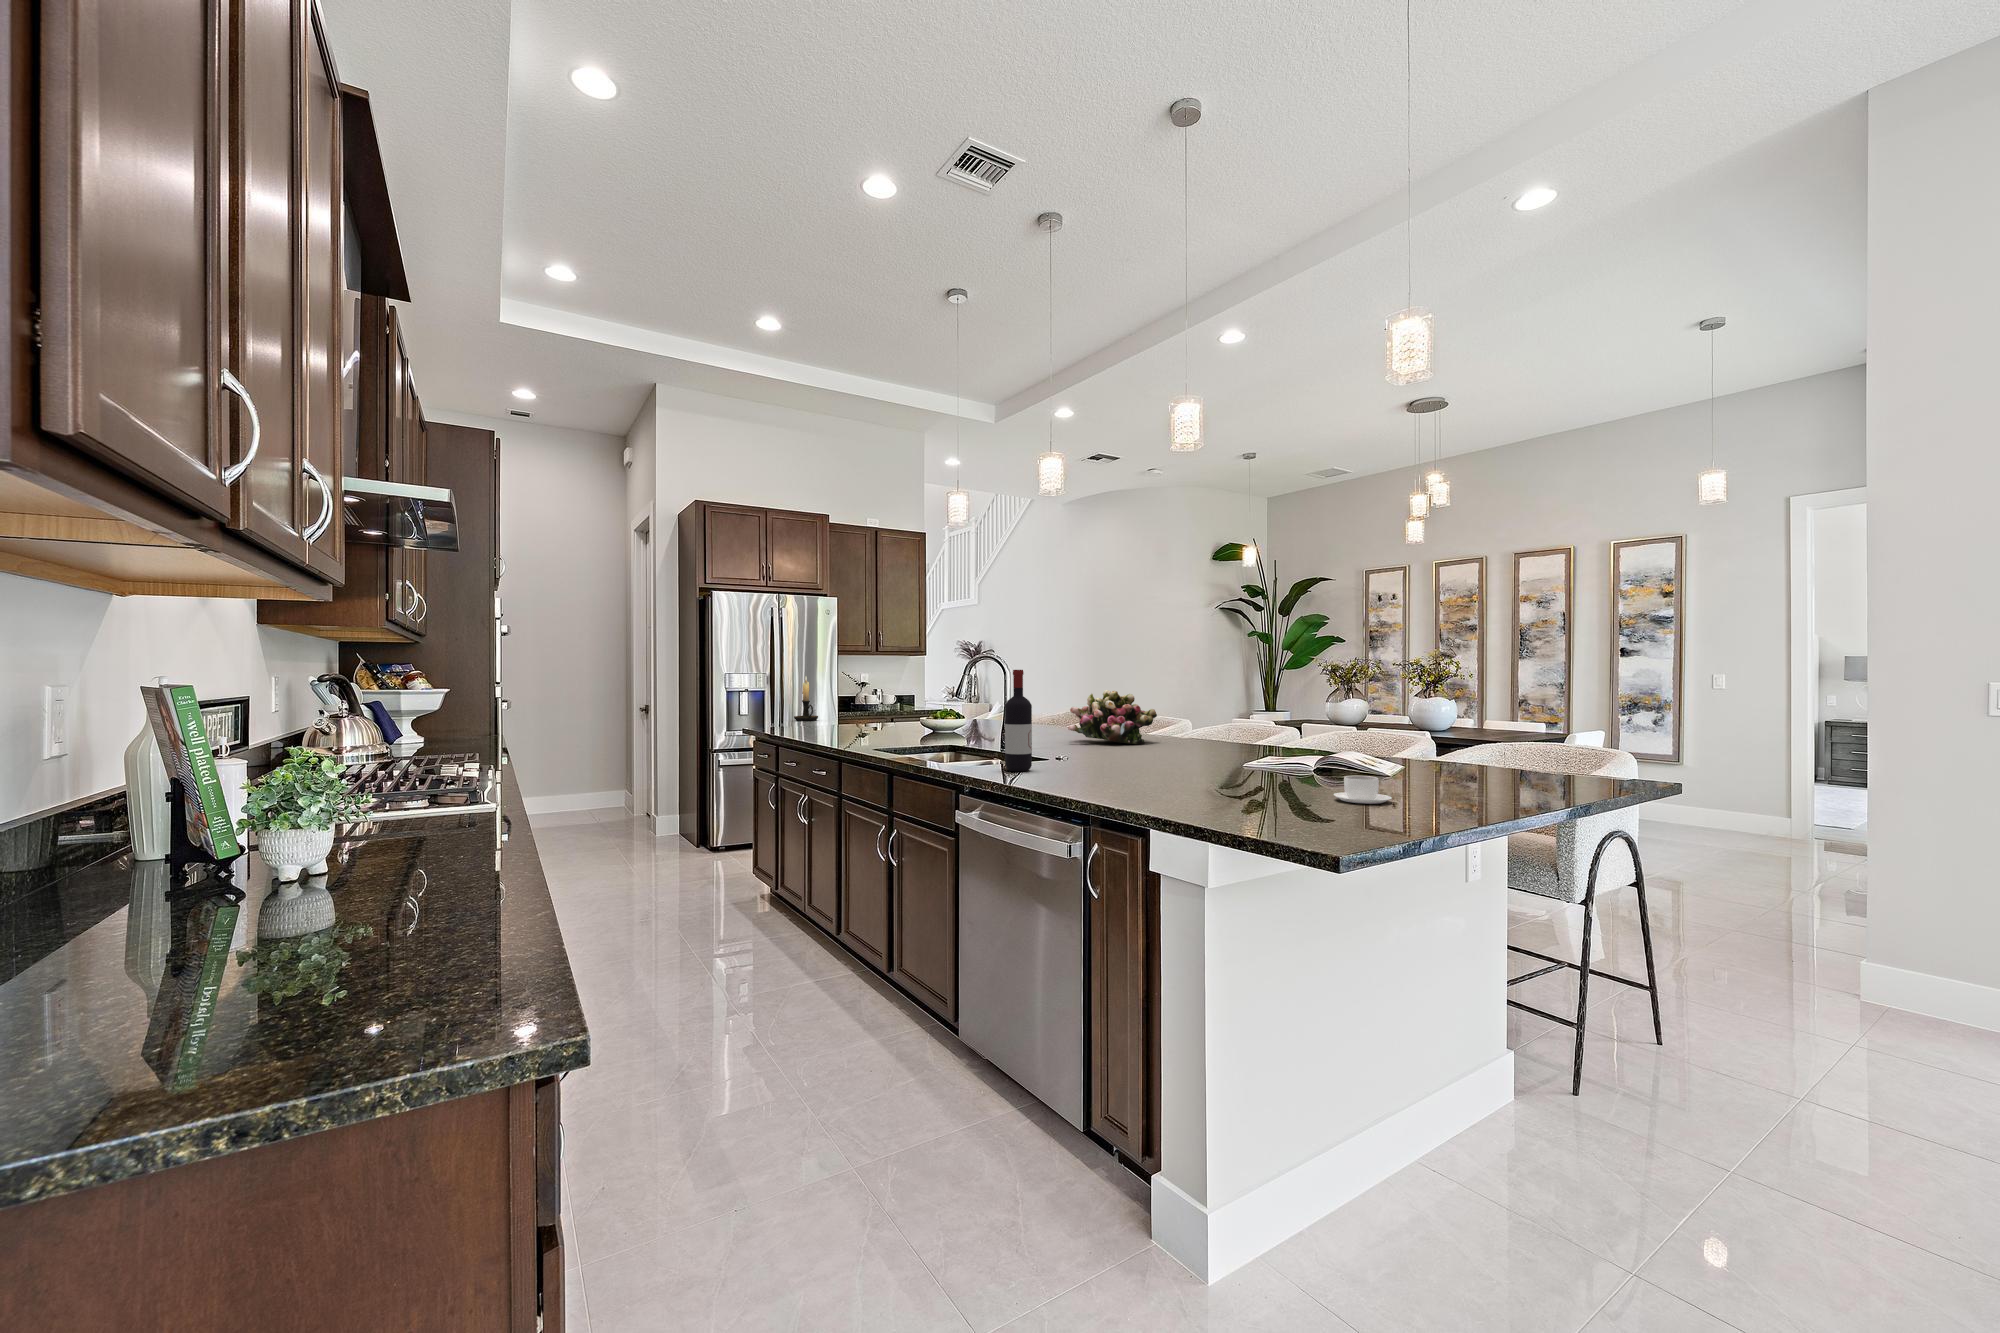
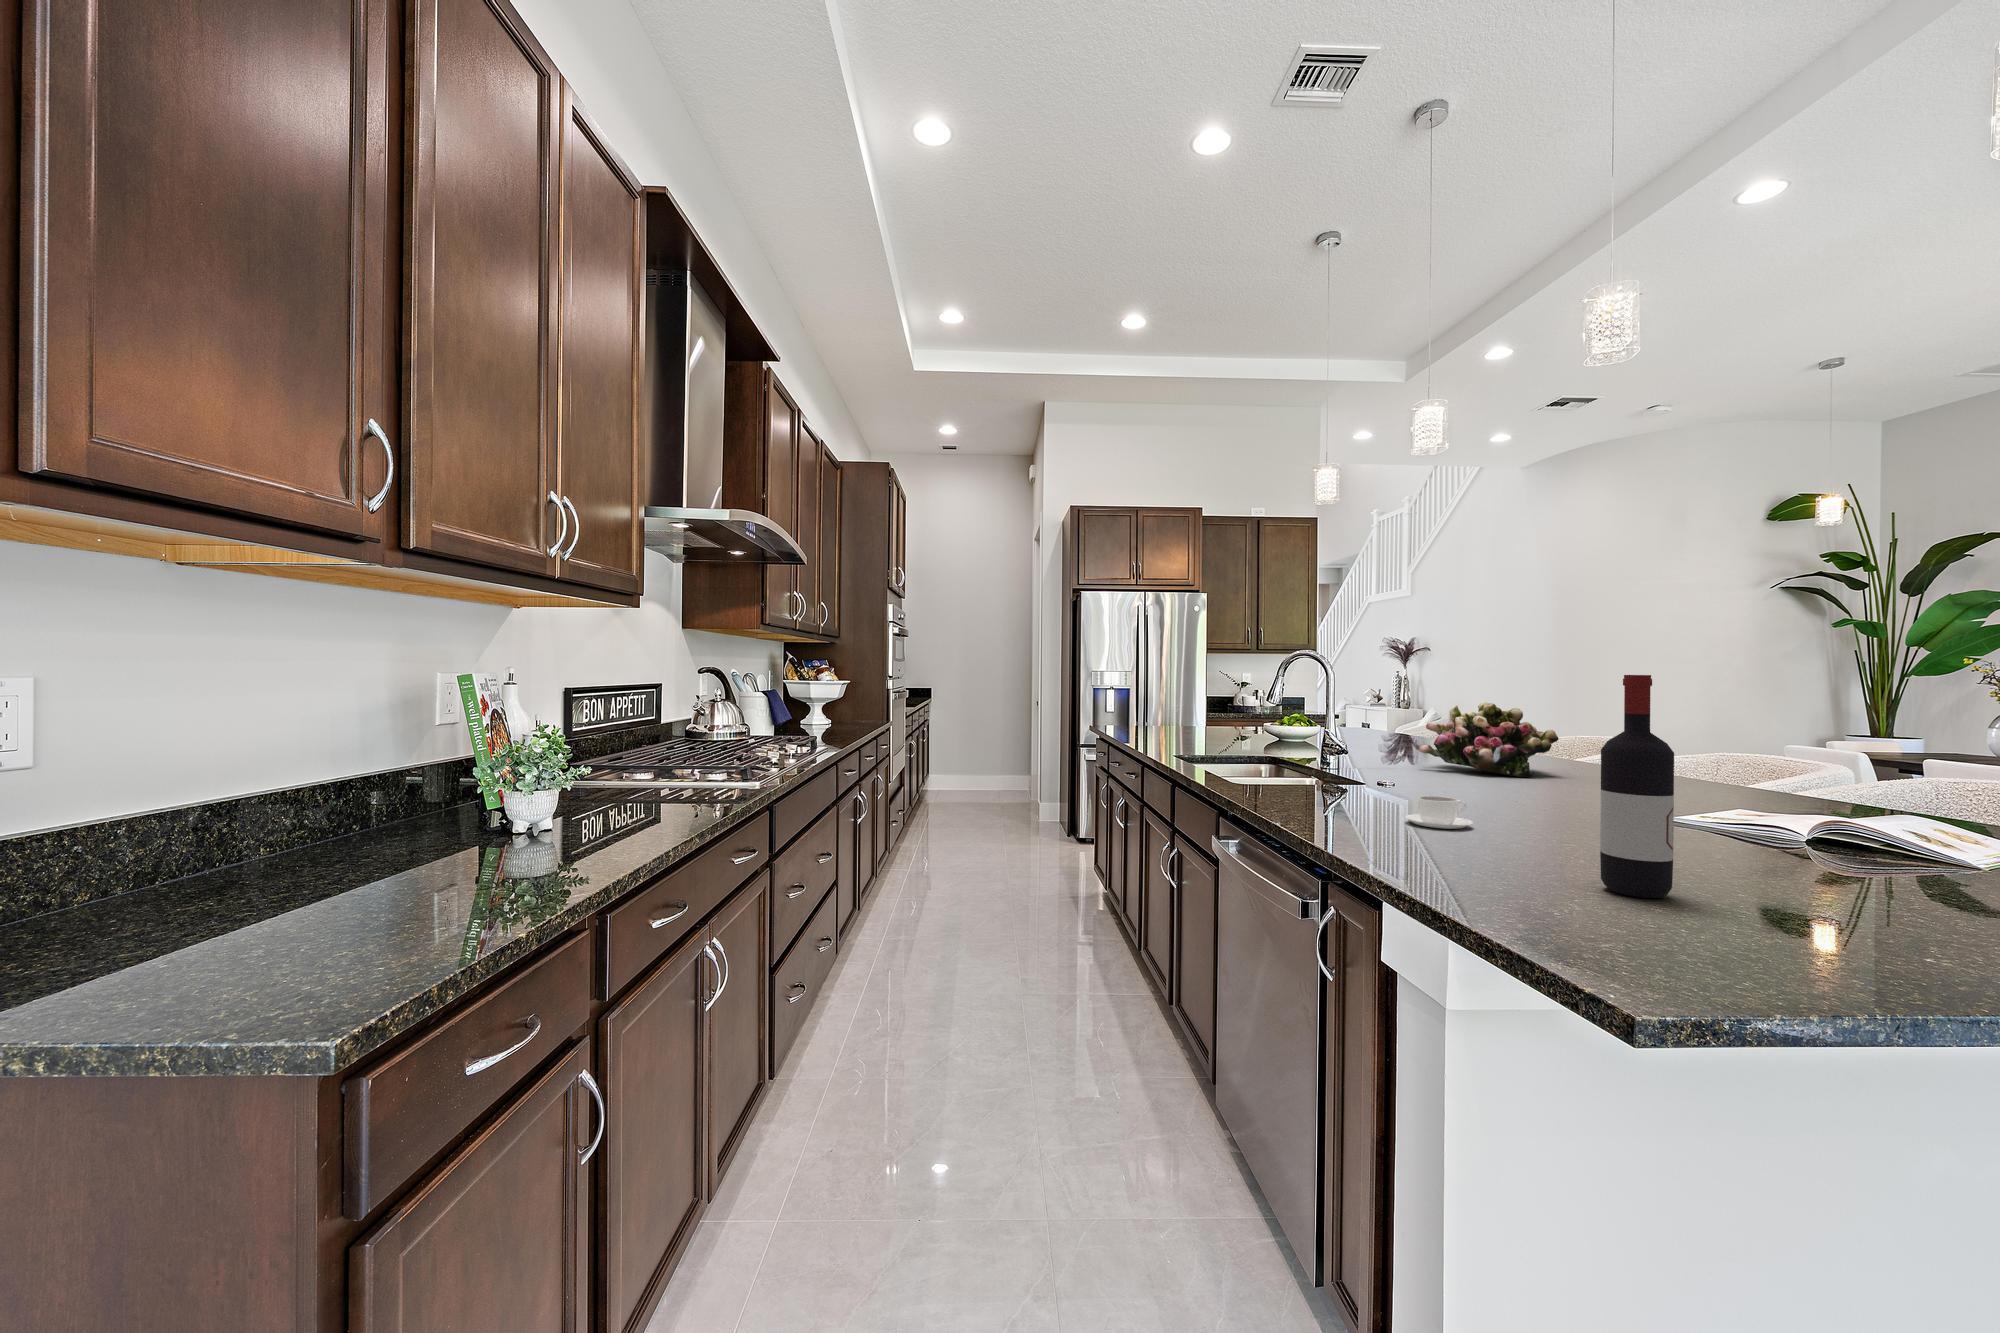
wine bottle: present [1005,670,1032,771] -> present [1600,675,1674,898]
candle holder: present [794,677,818,721] -> none [1148,676,1173,723]
coffee cup: present [1334,776,1391,804] -> present [1405,796,1473,829]

